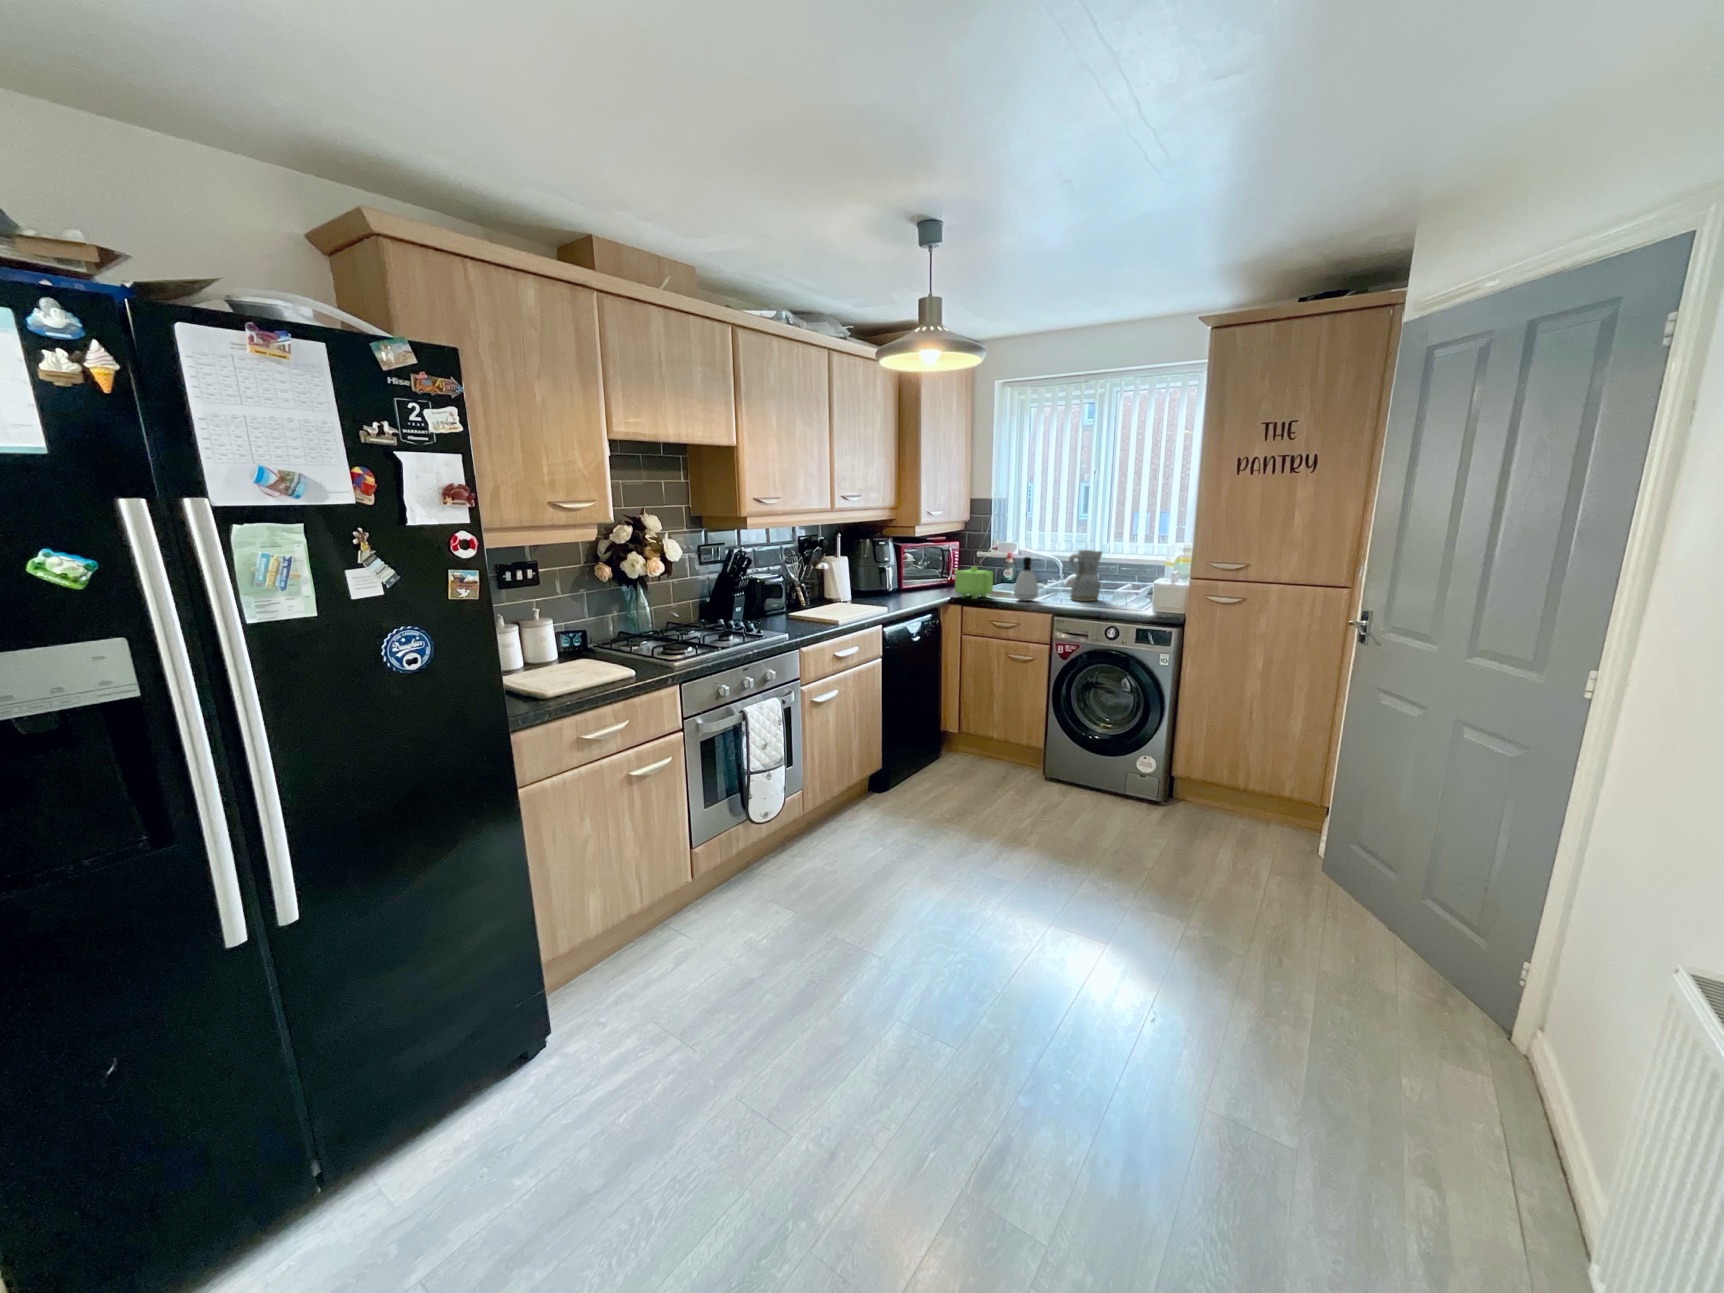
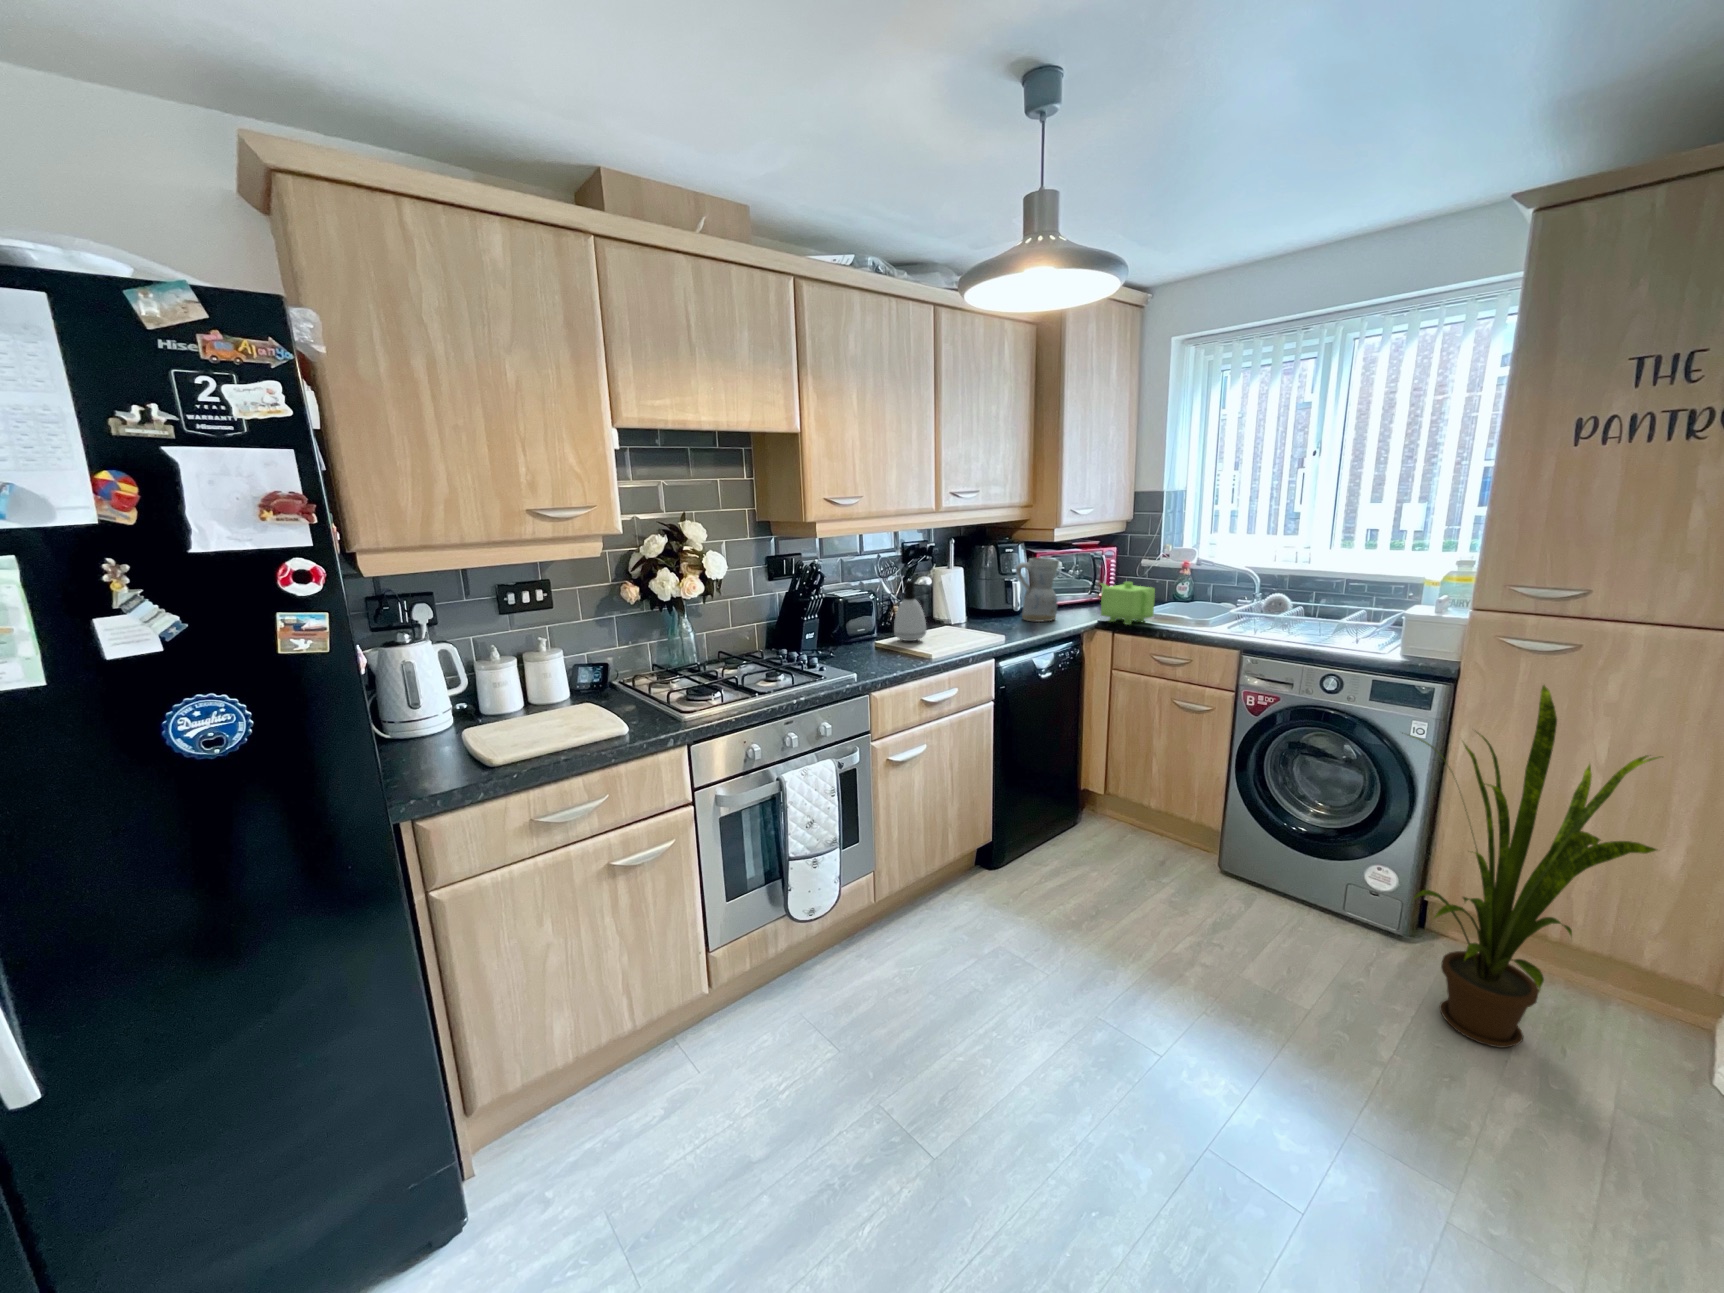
ceramic pitcher: present [1069,550,1102,601] -> present [1016,558,1059,622]
soap dispenser: present [1014,557,1038,601] -> present [894,580,926,641]
house plant: none [1149,624,1283,852] -> present [1410,685,1658,1048]

